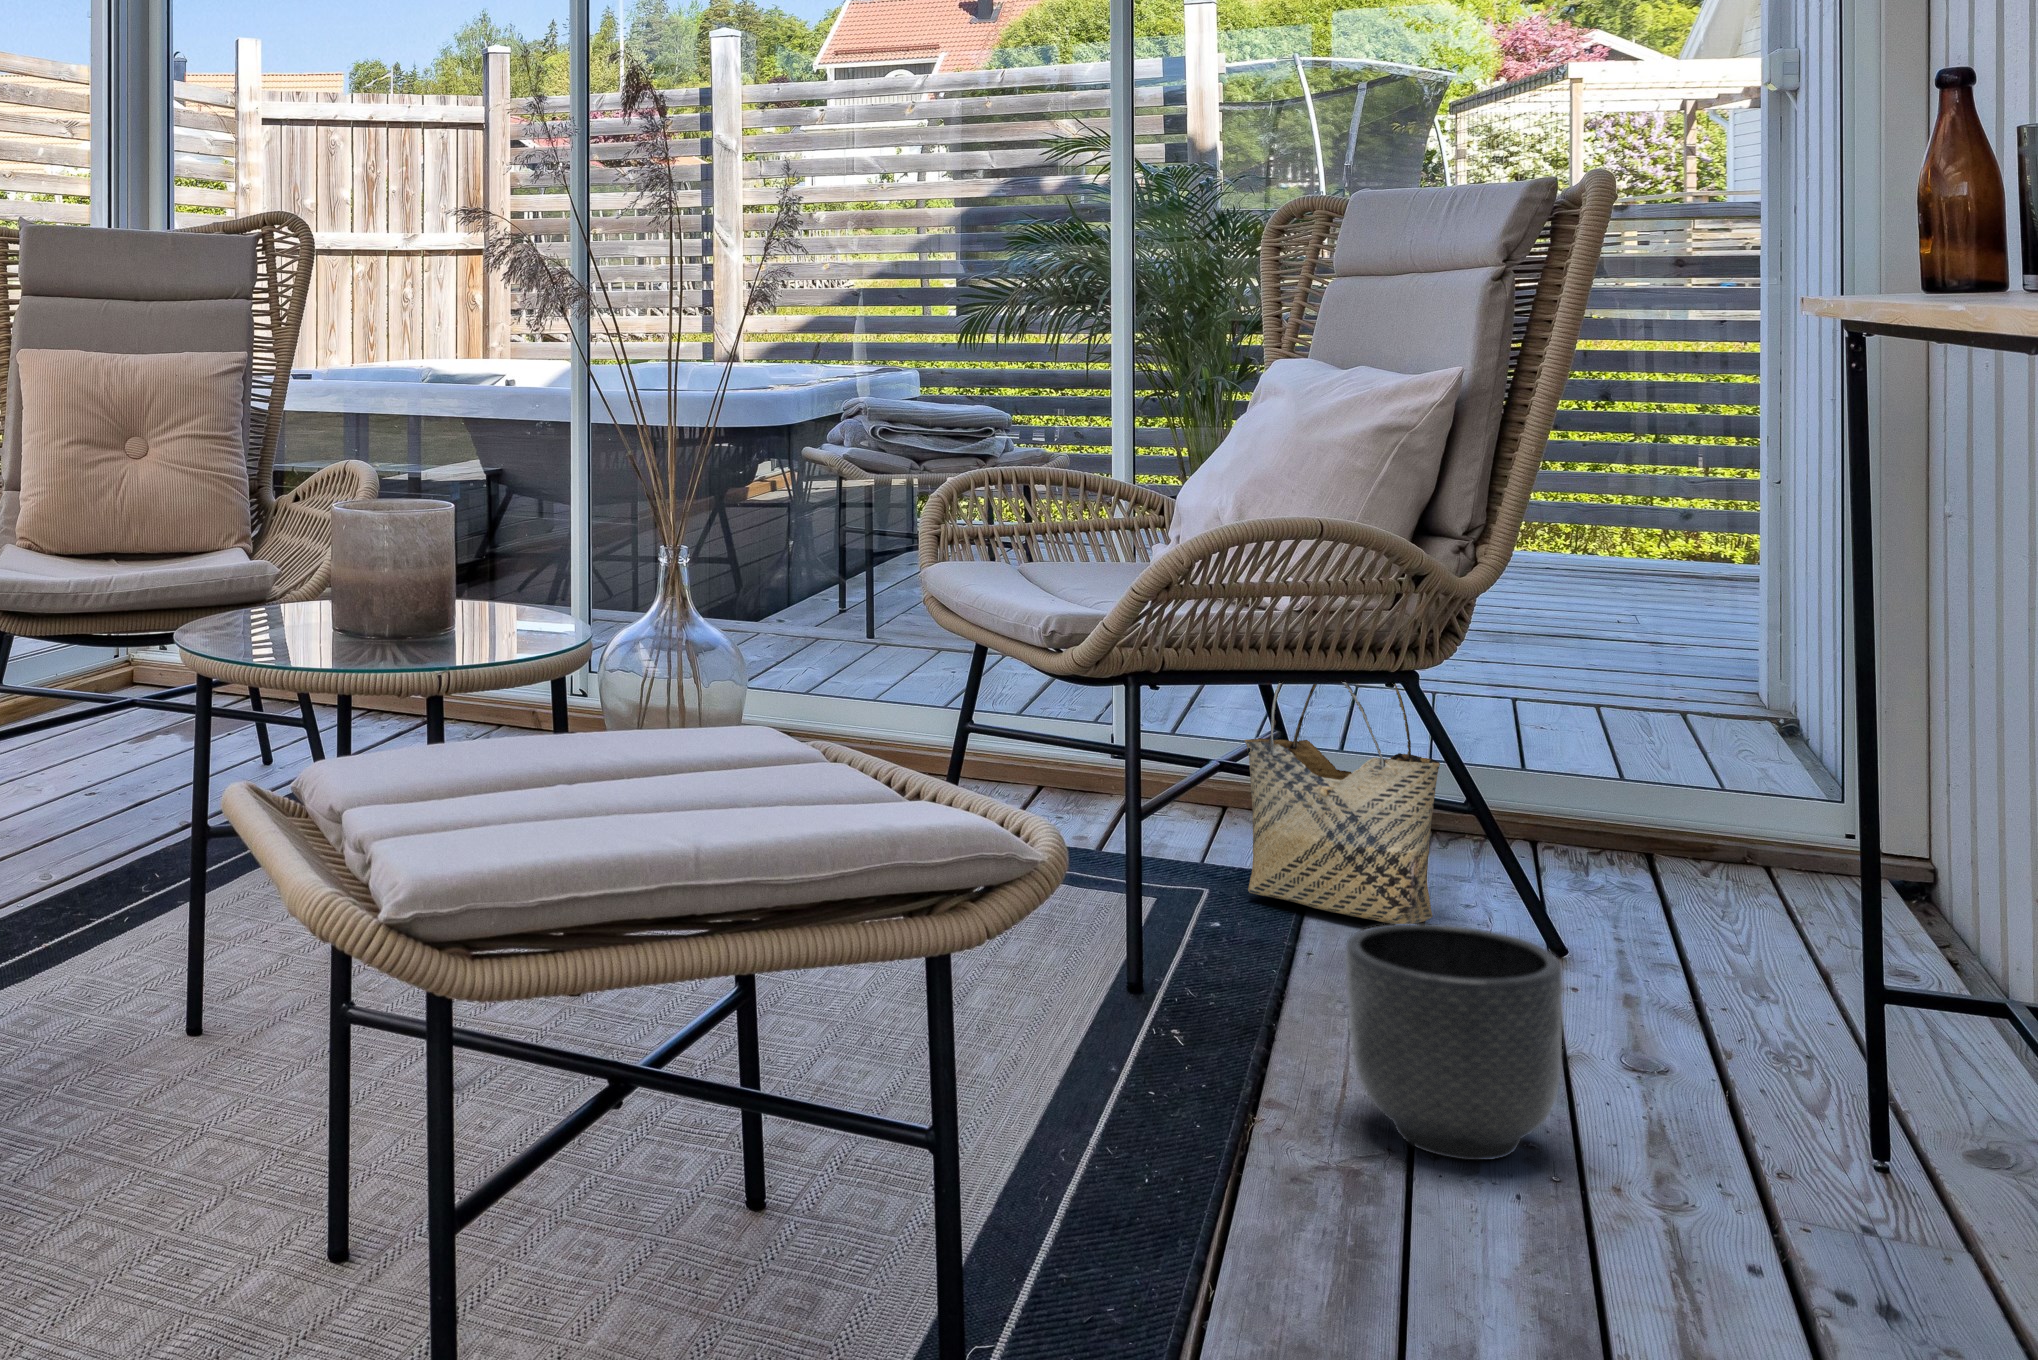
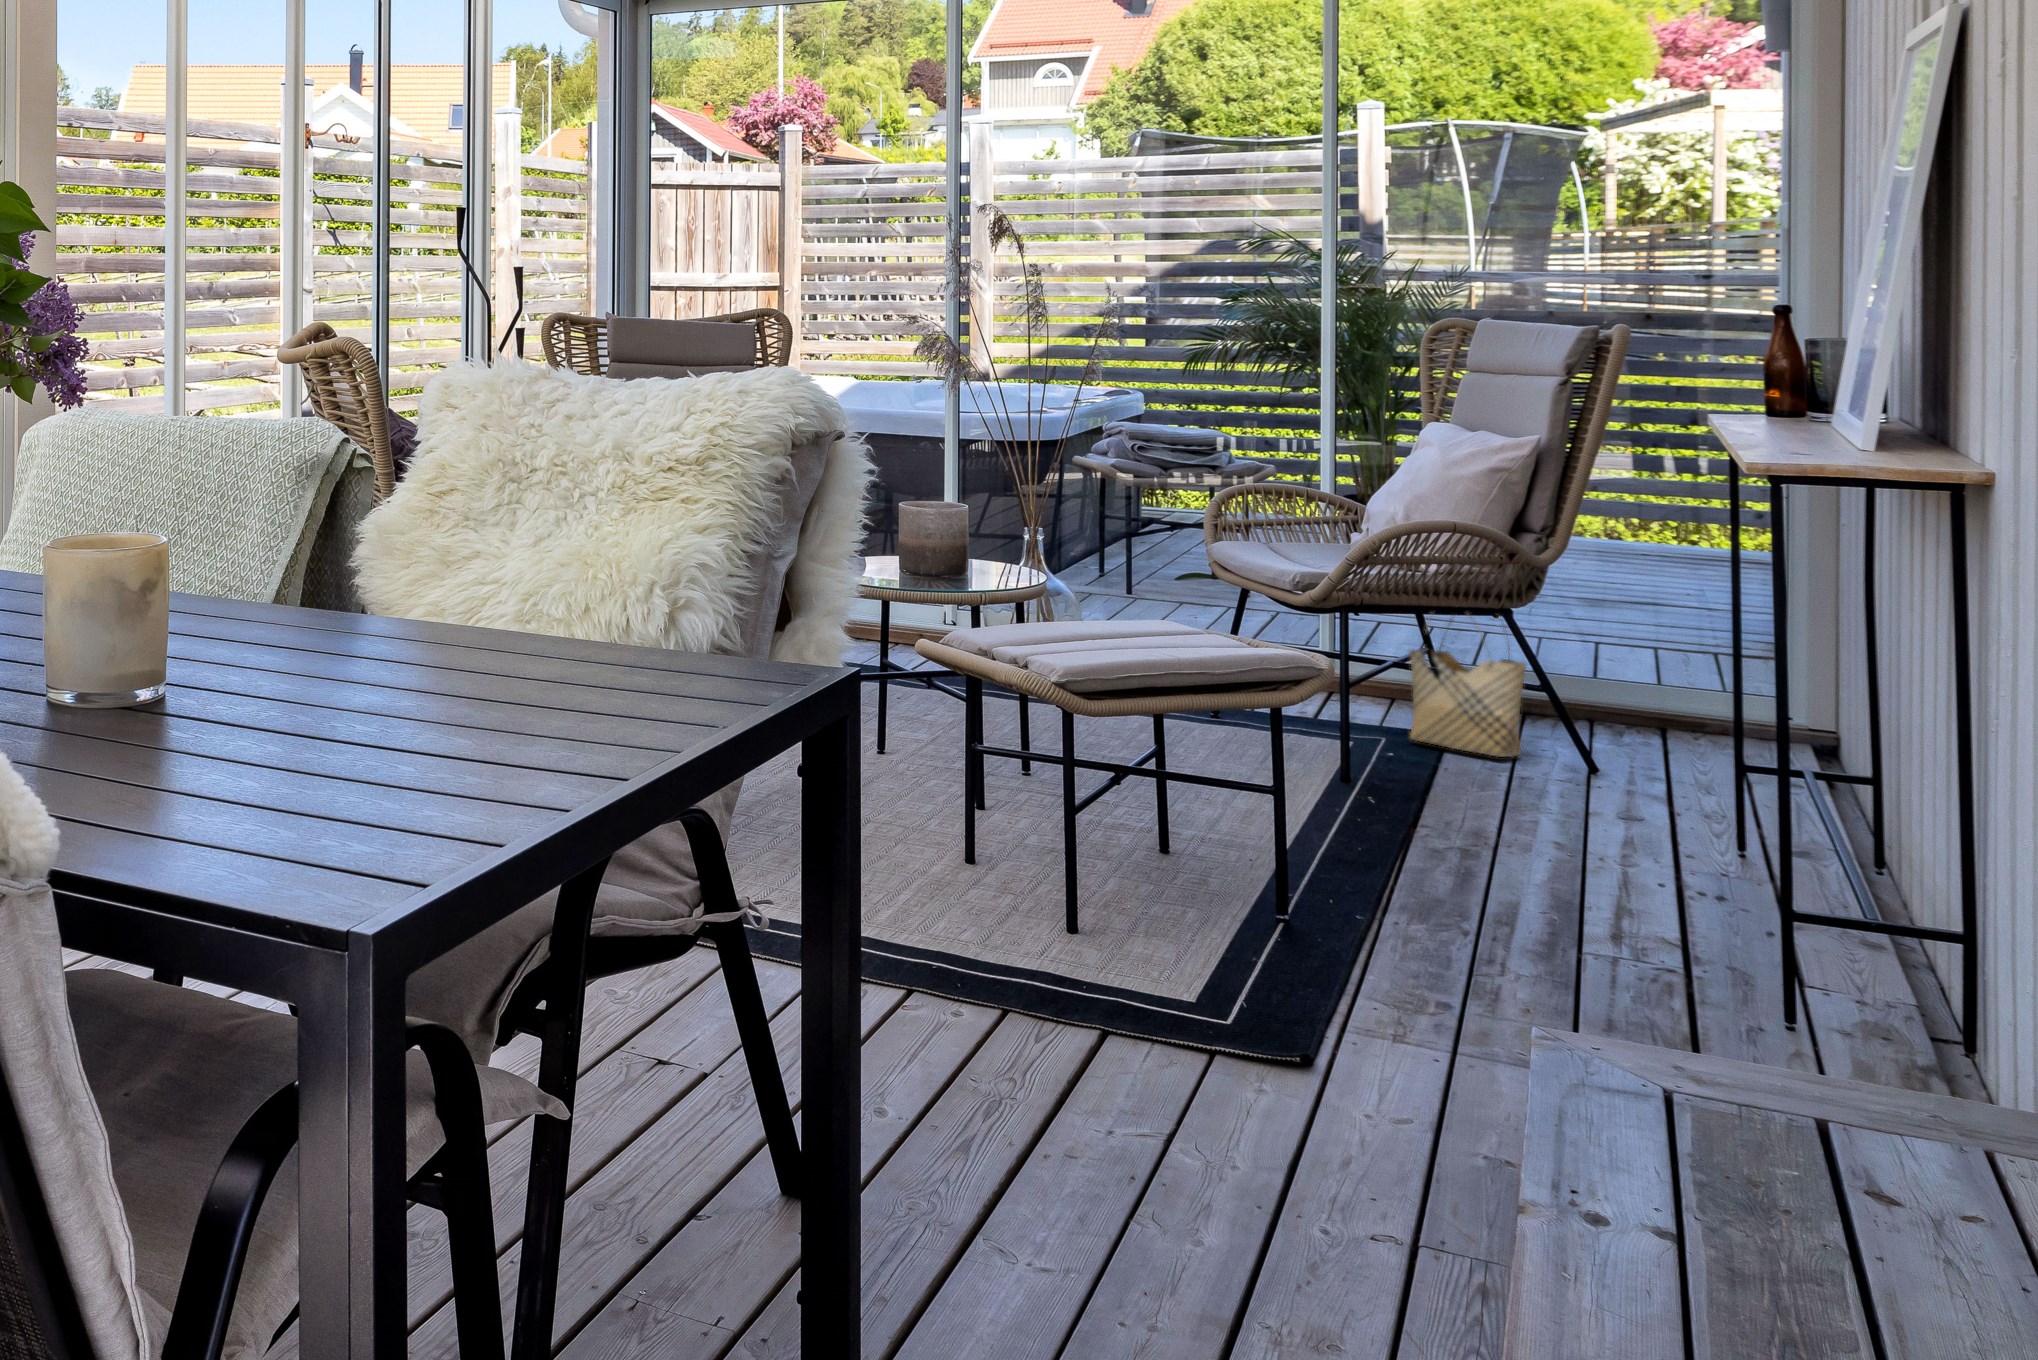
planter: present [1346,924,1563,1160] -> none [1463,736,1577,851]

